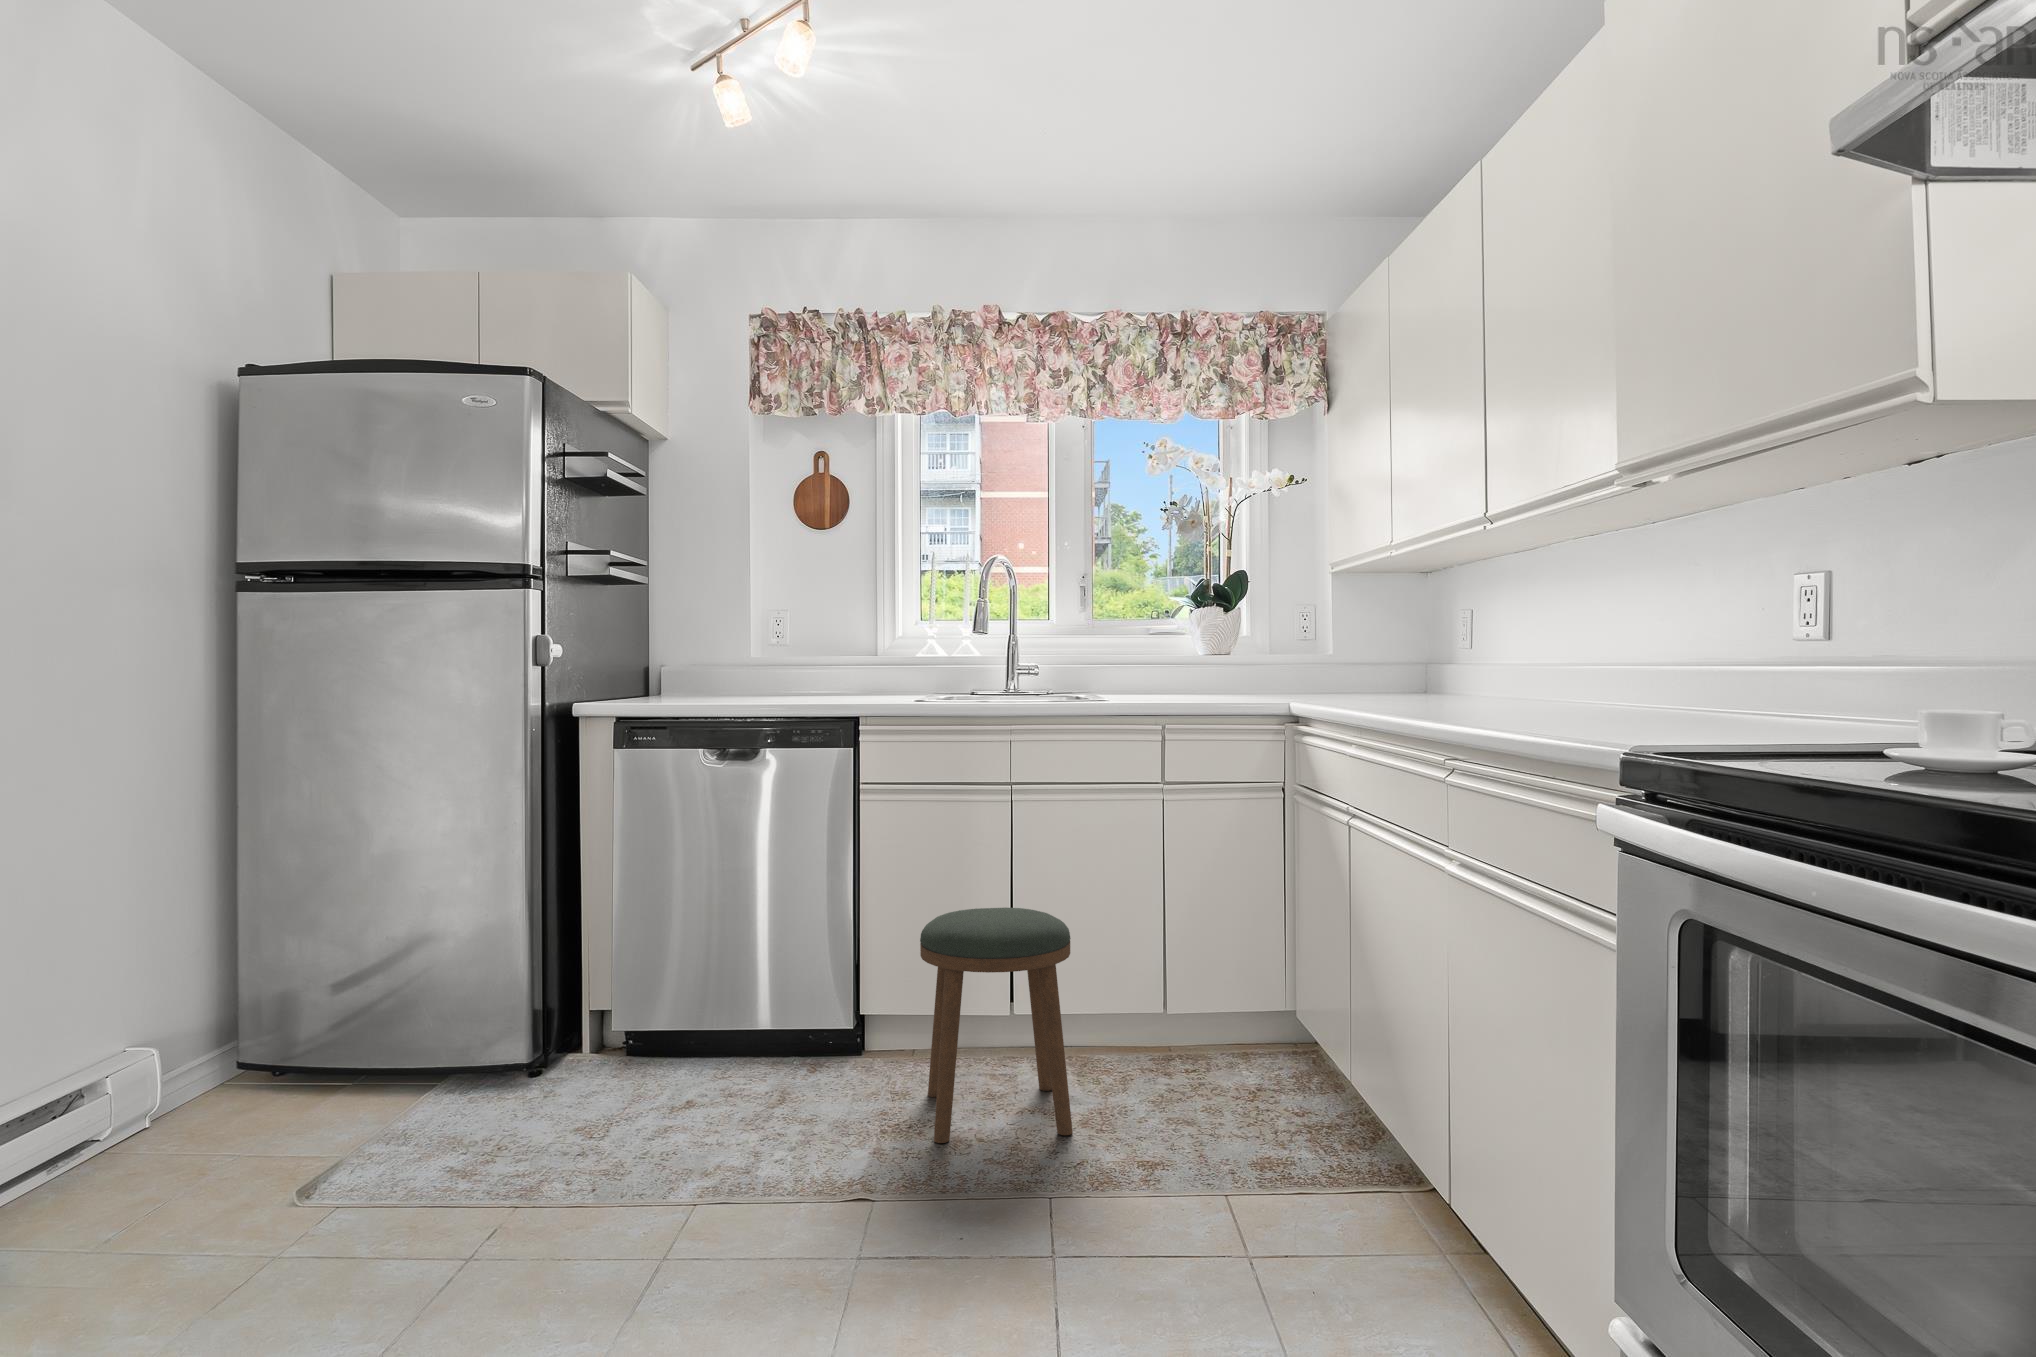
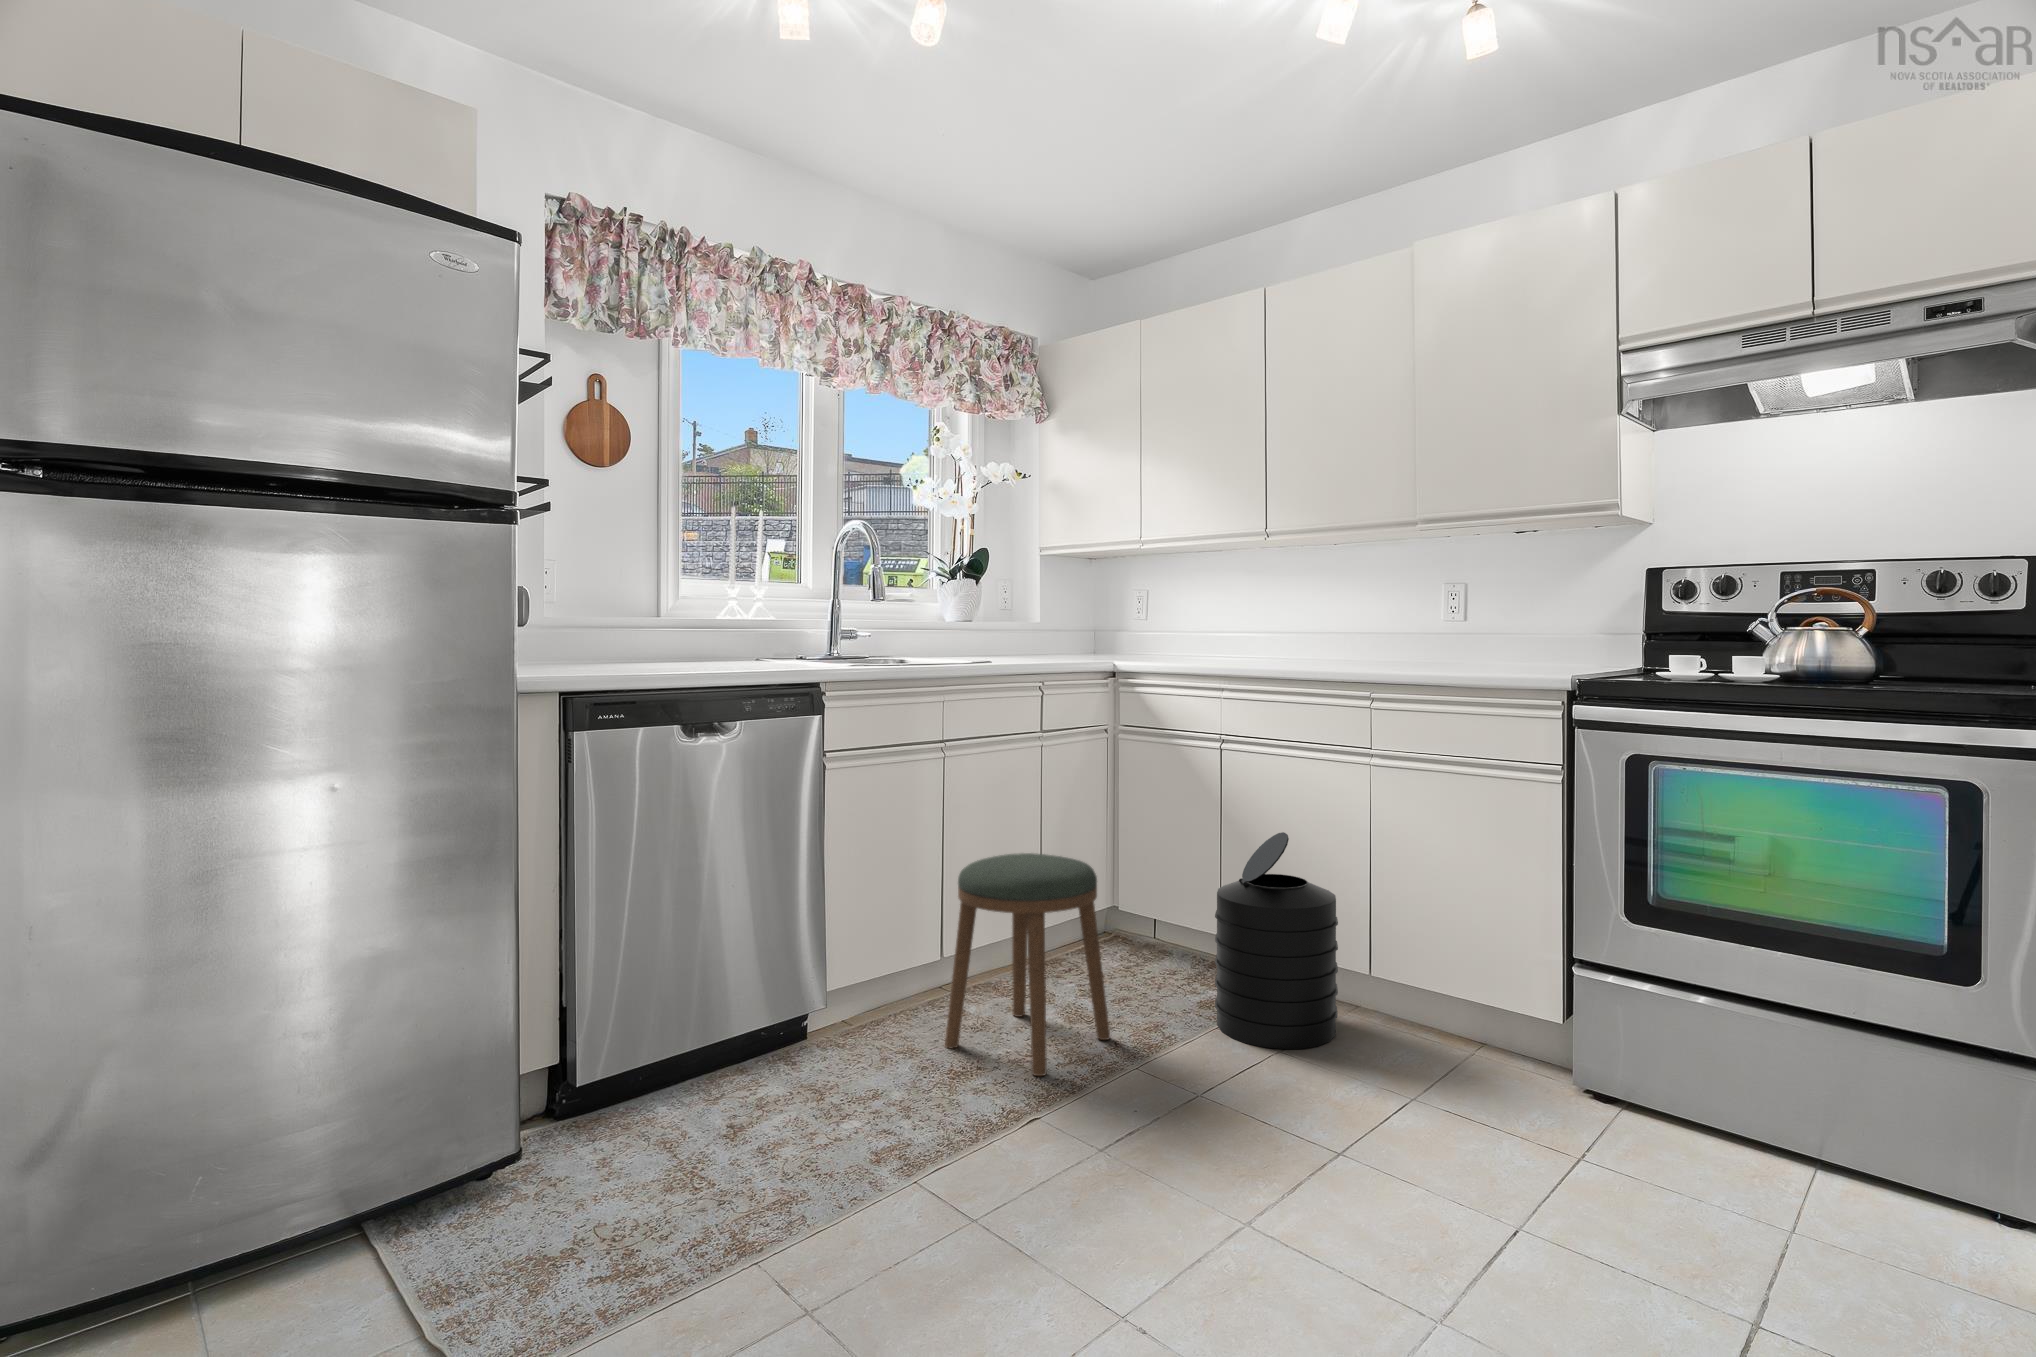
trash can: none [1184,931,1345,1223] -> present [1215,832,1338,1049]

